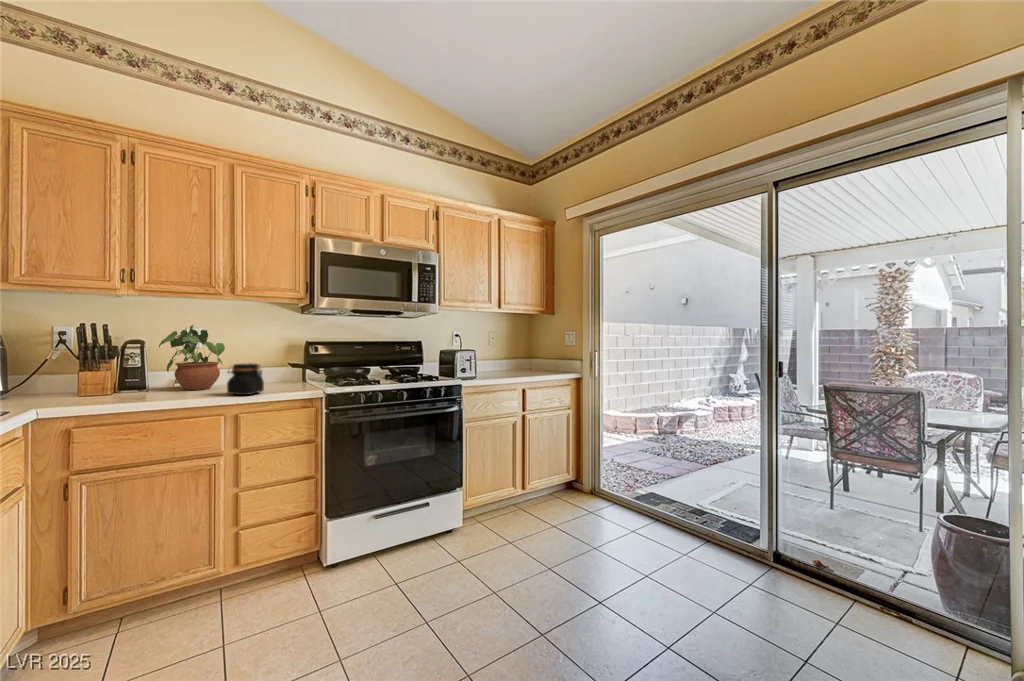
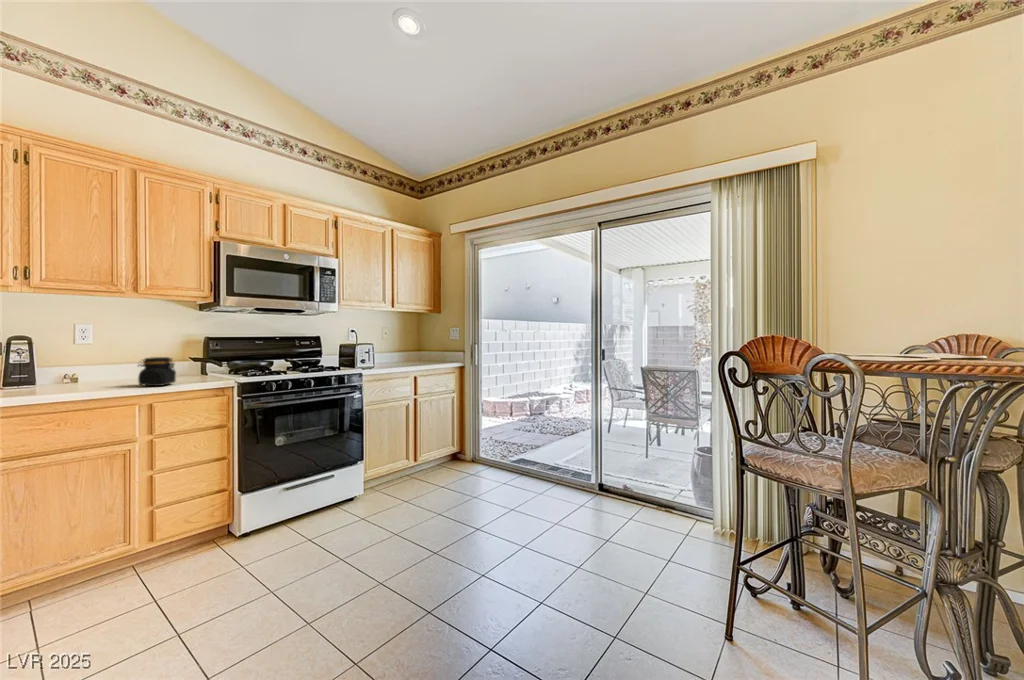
potted plant: present [159,325,225,390] -> none [53,320,128,384]

